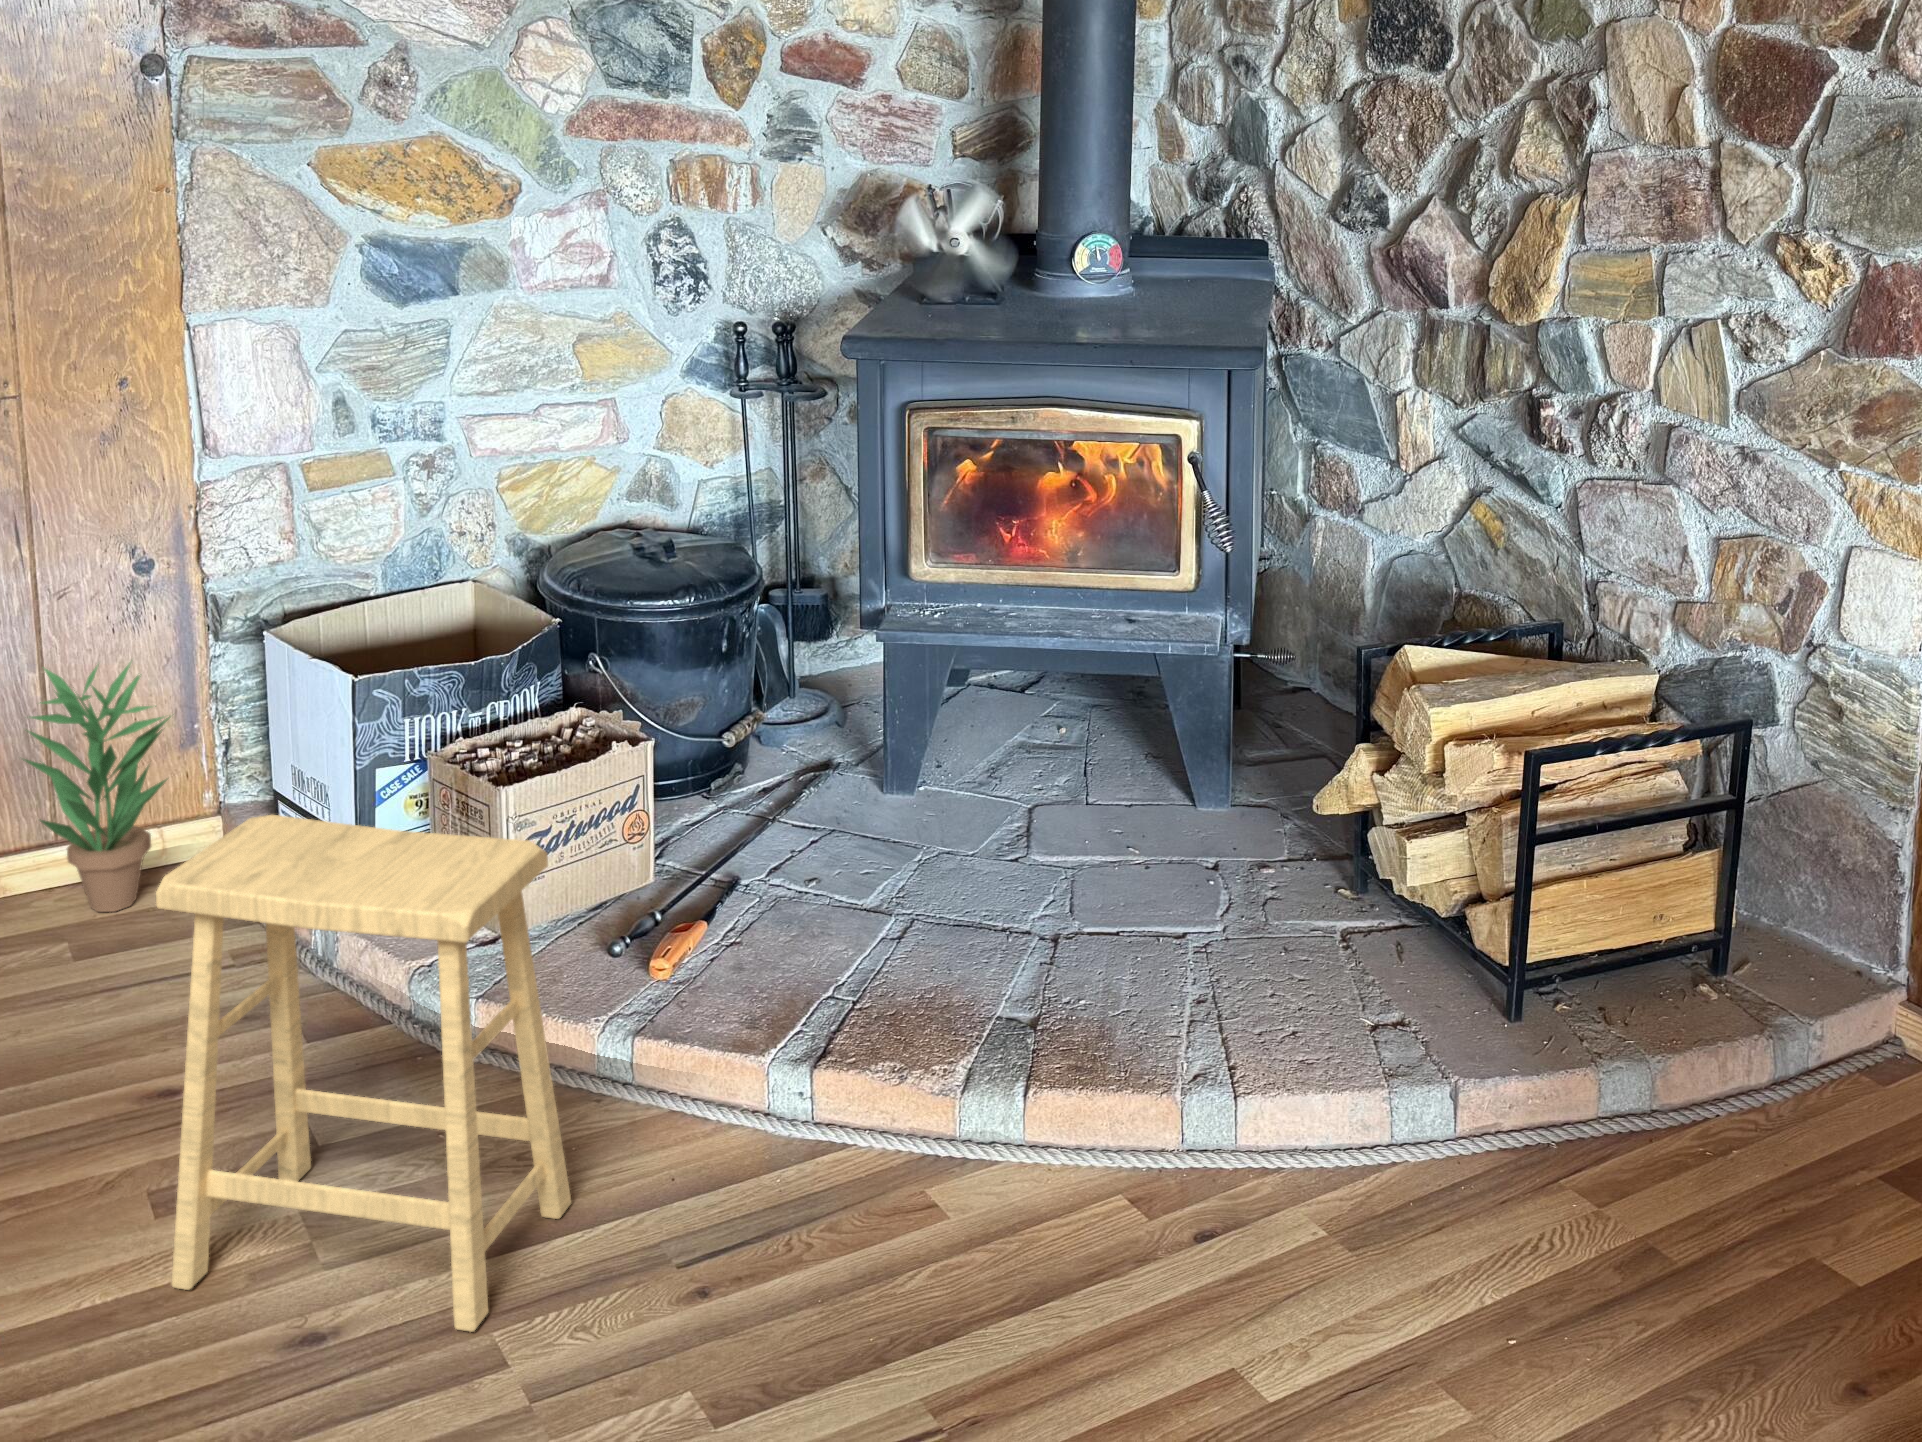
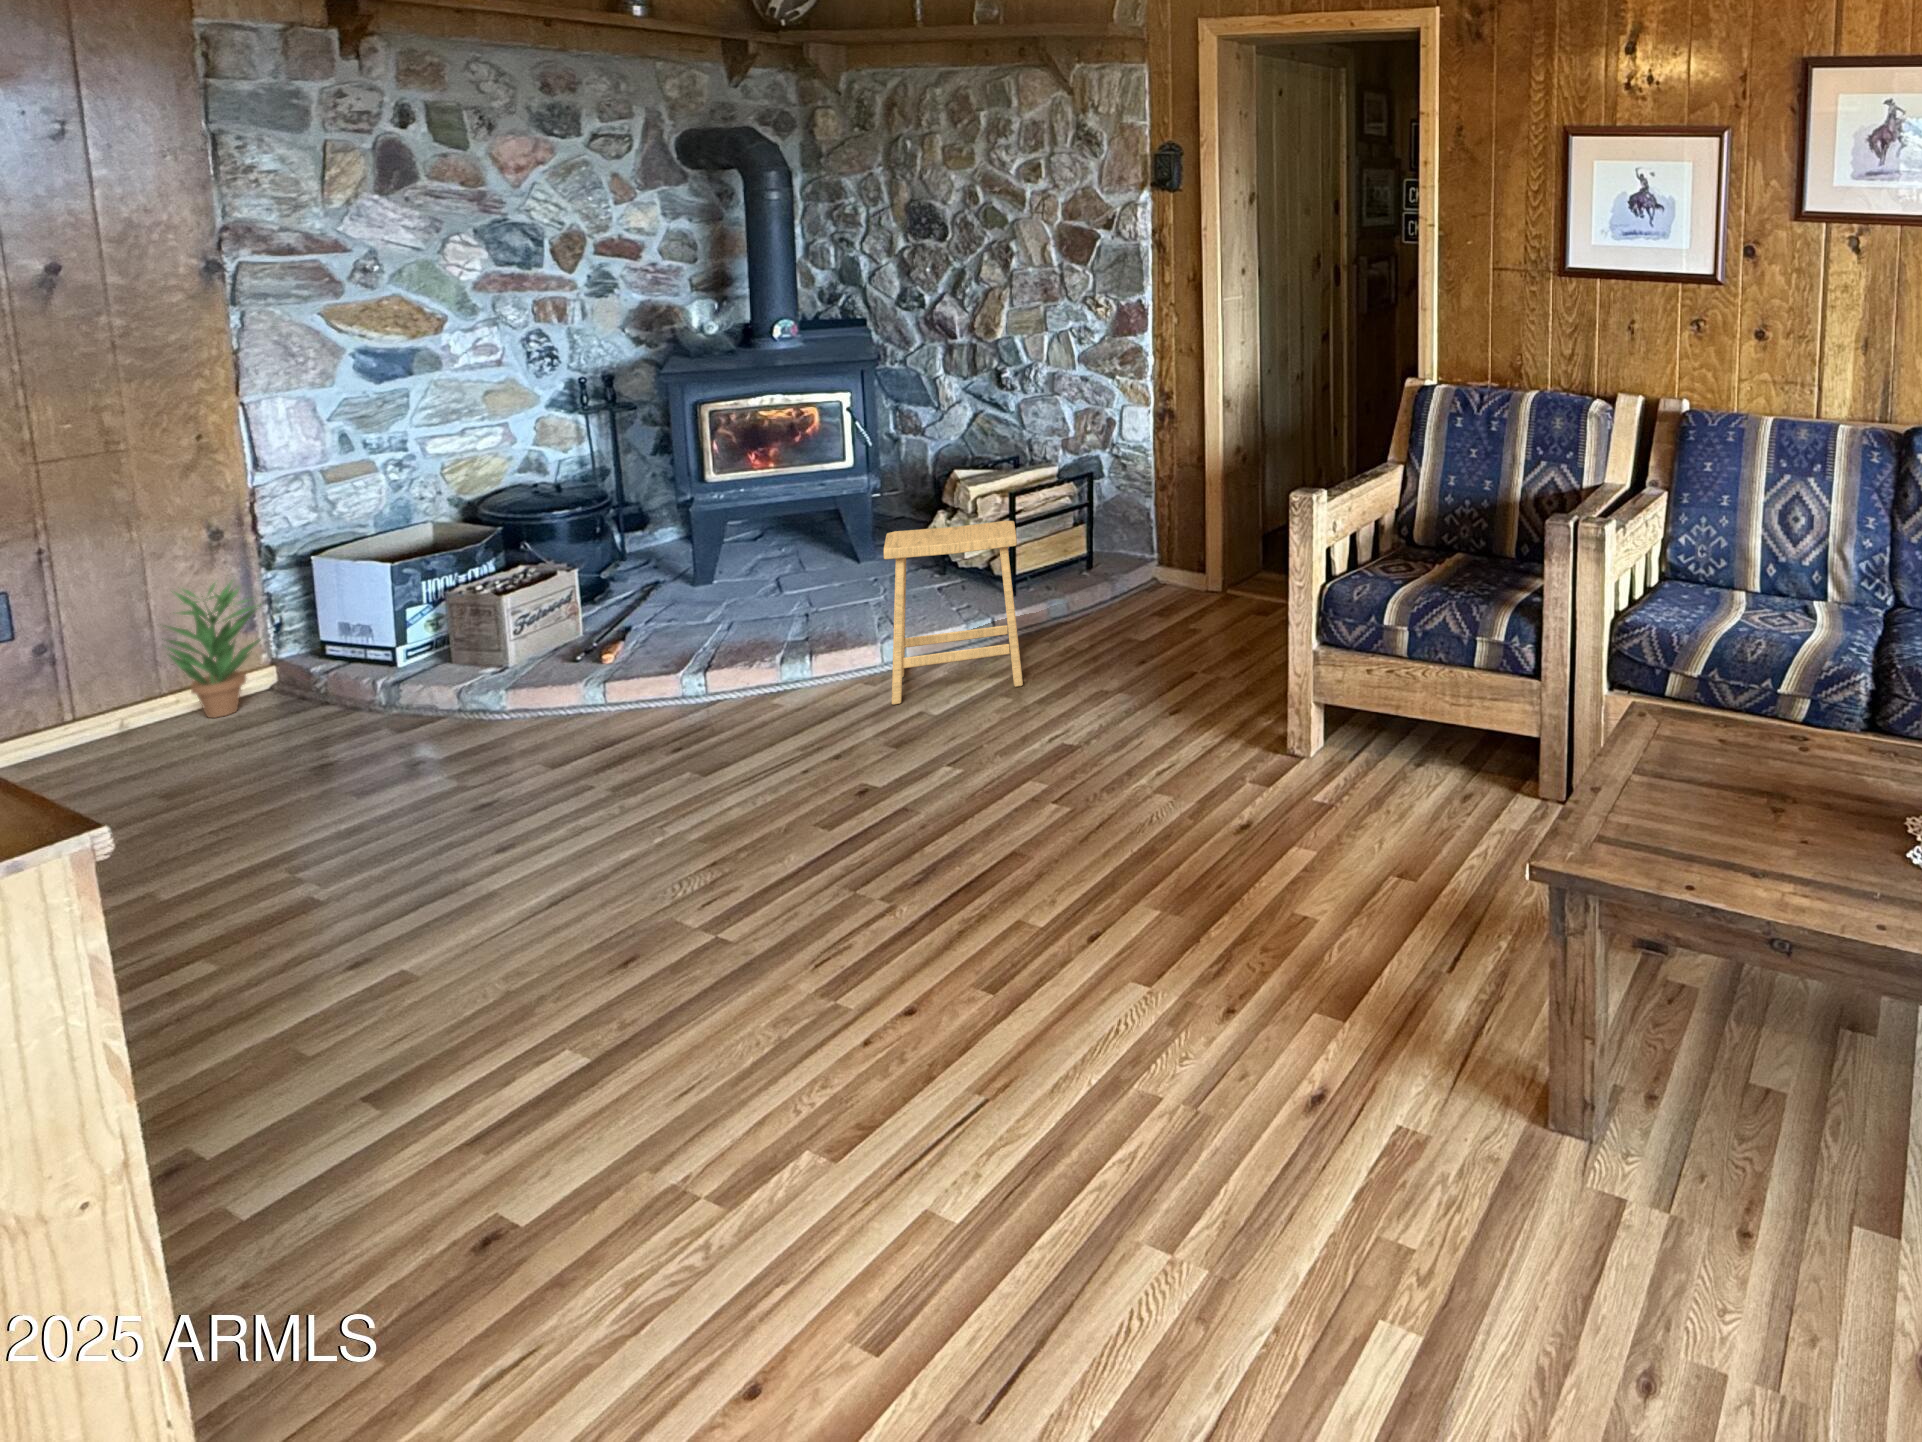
footstool: present [156,815,571,1332] -> present [884,521,1023,705]

